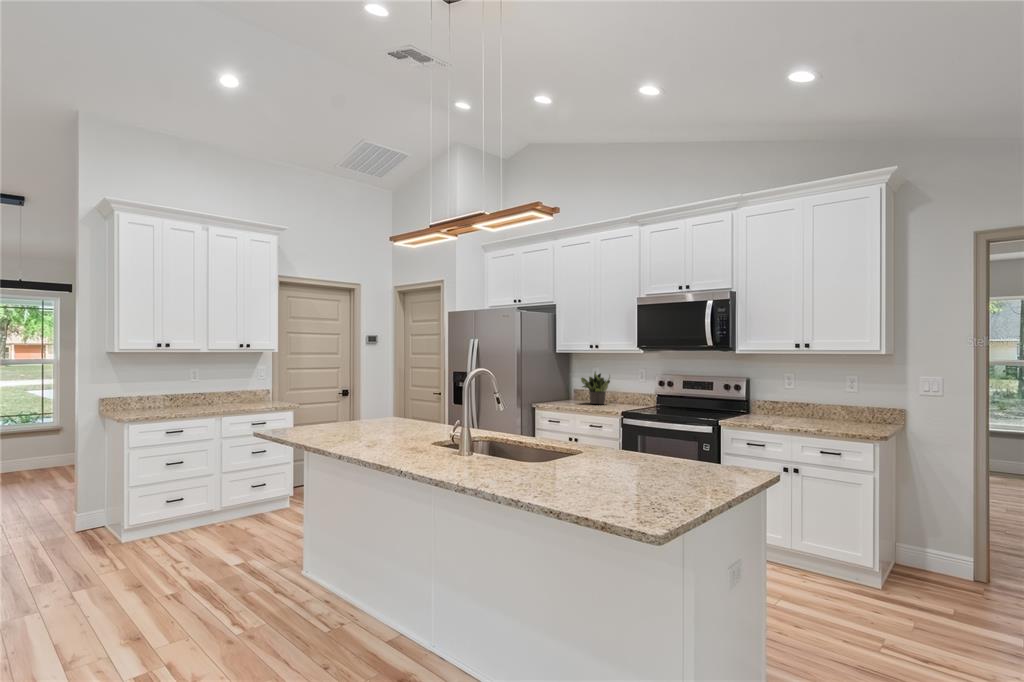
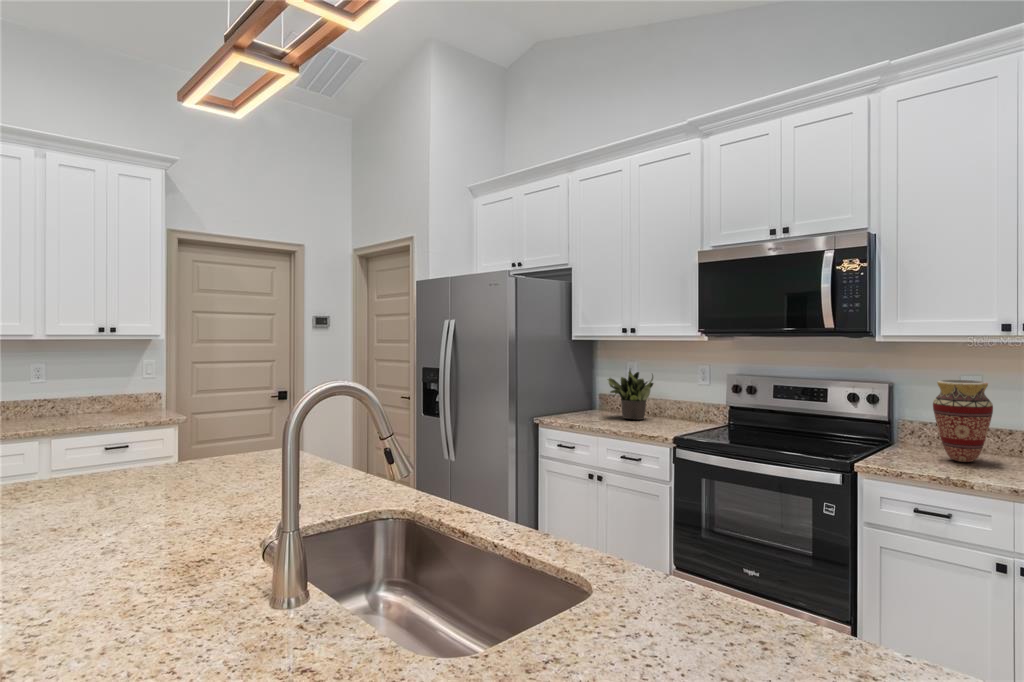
vase: none [763,375,792,420] -> present [933,380,993,462]

